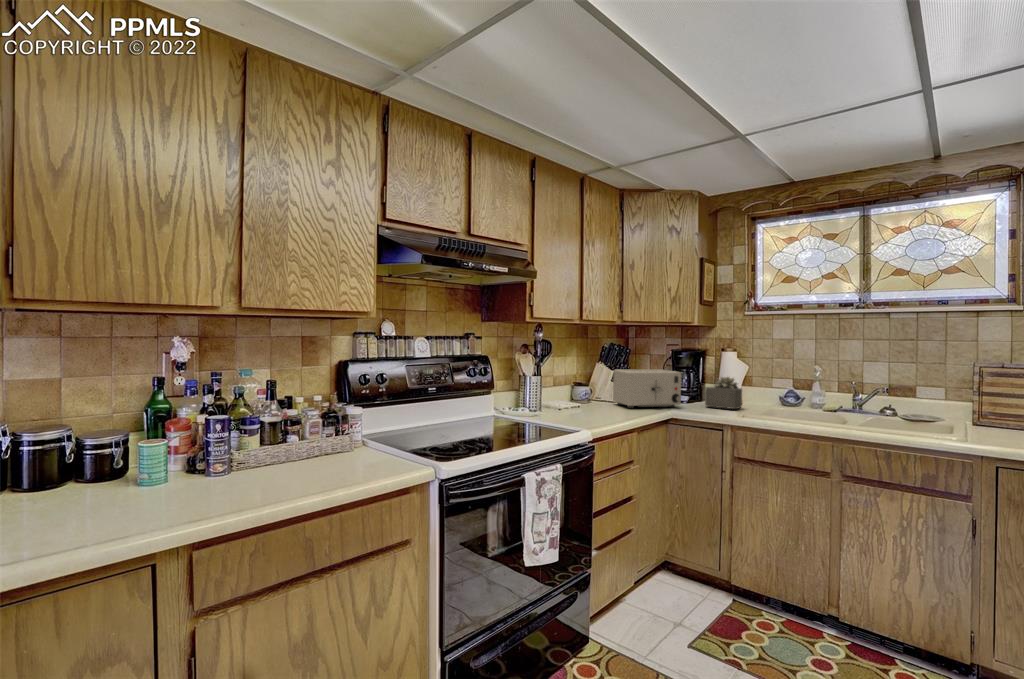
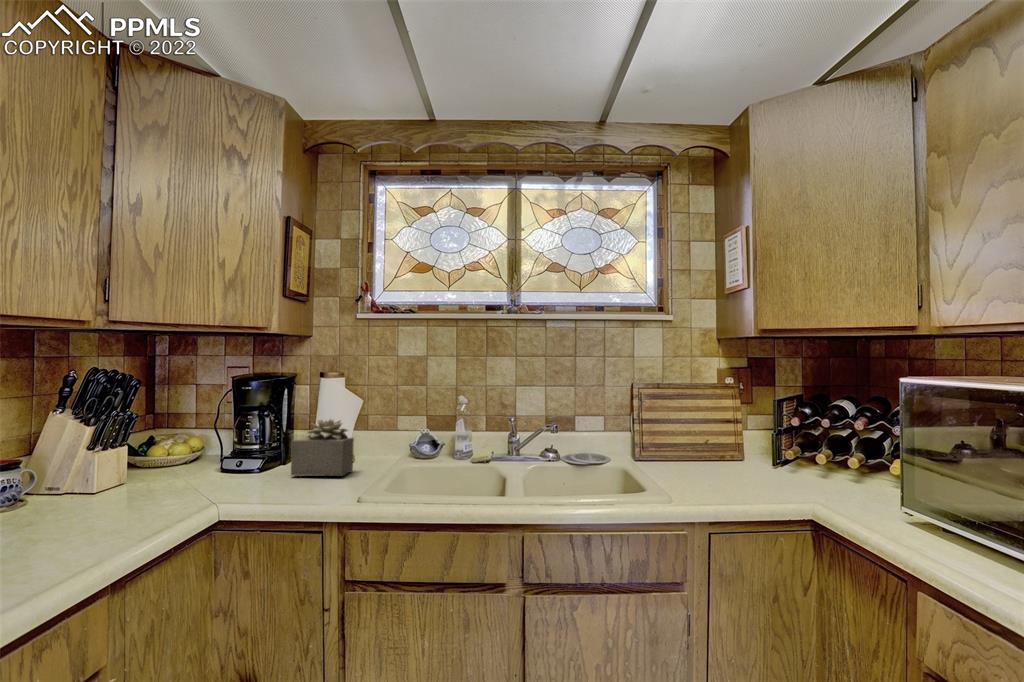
toaster: present [613,369,681,408] -> none [89,413,246,501]

